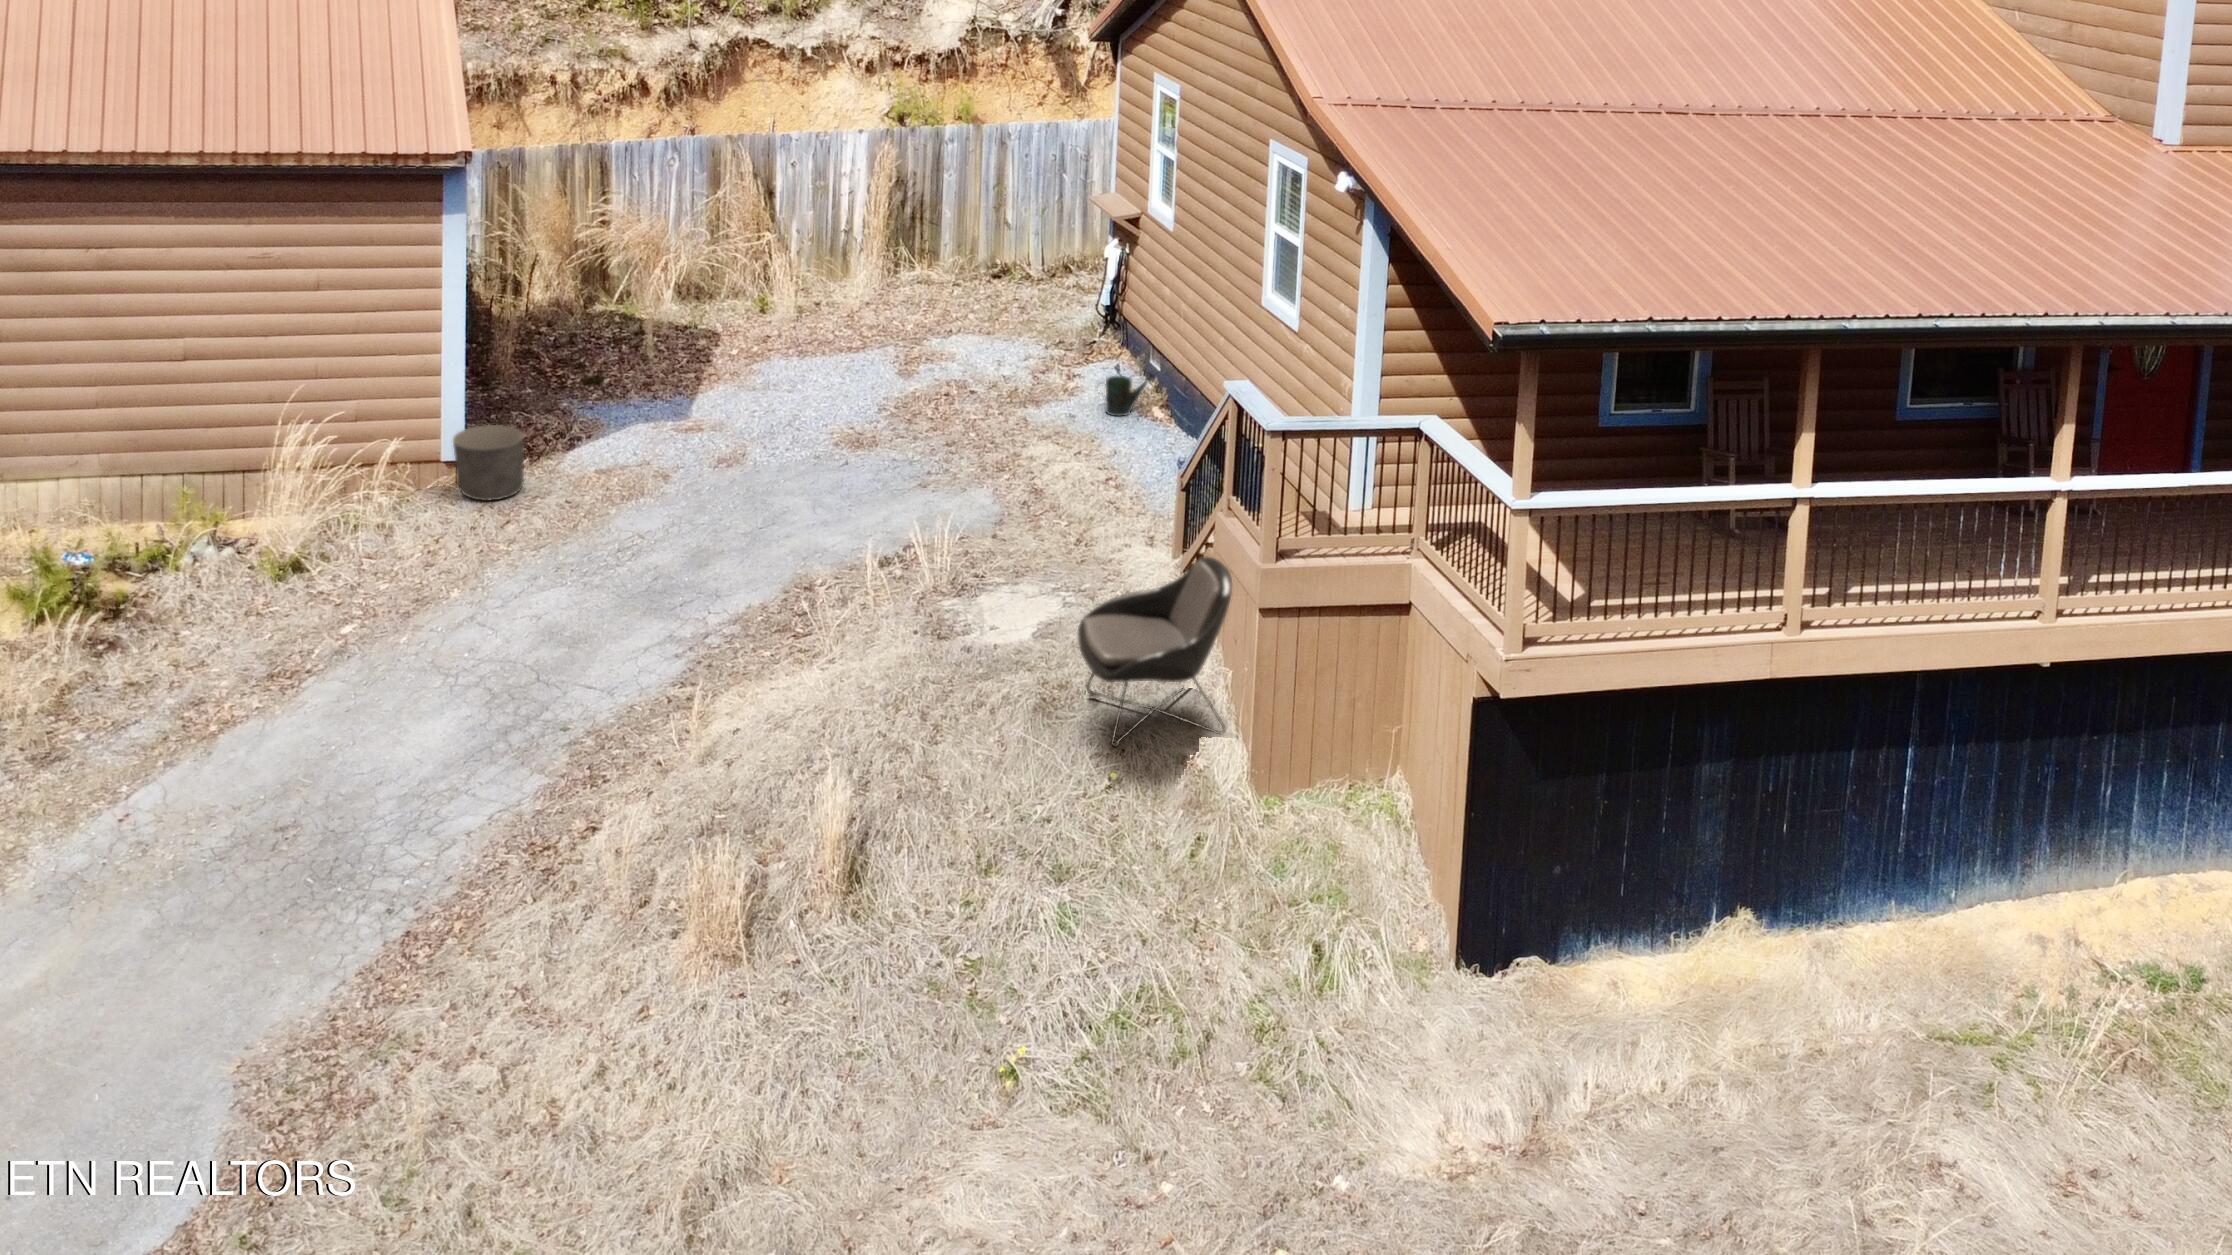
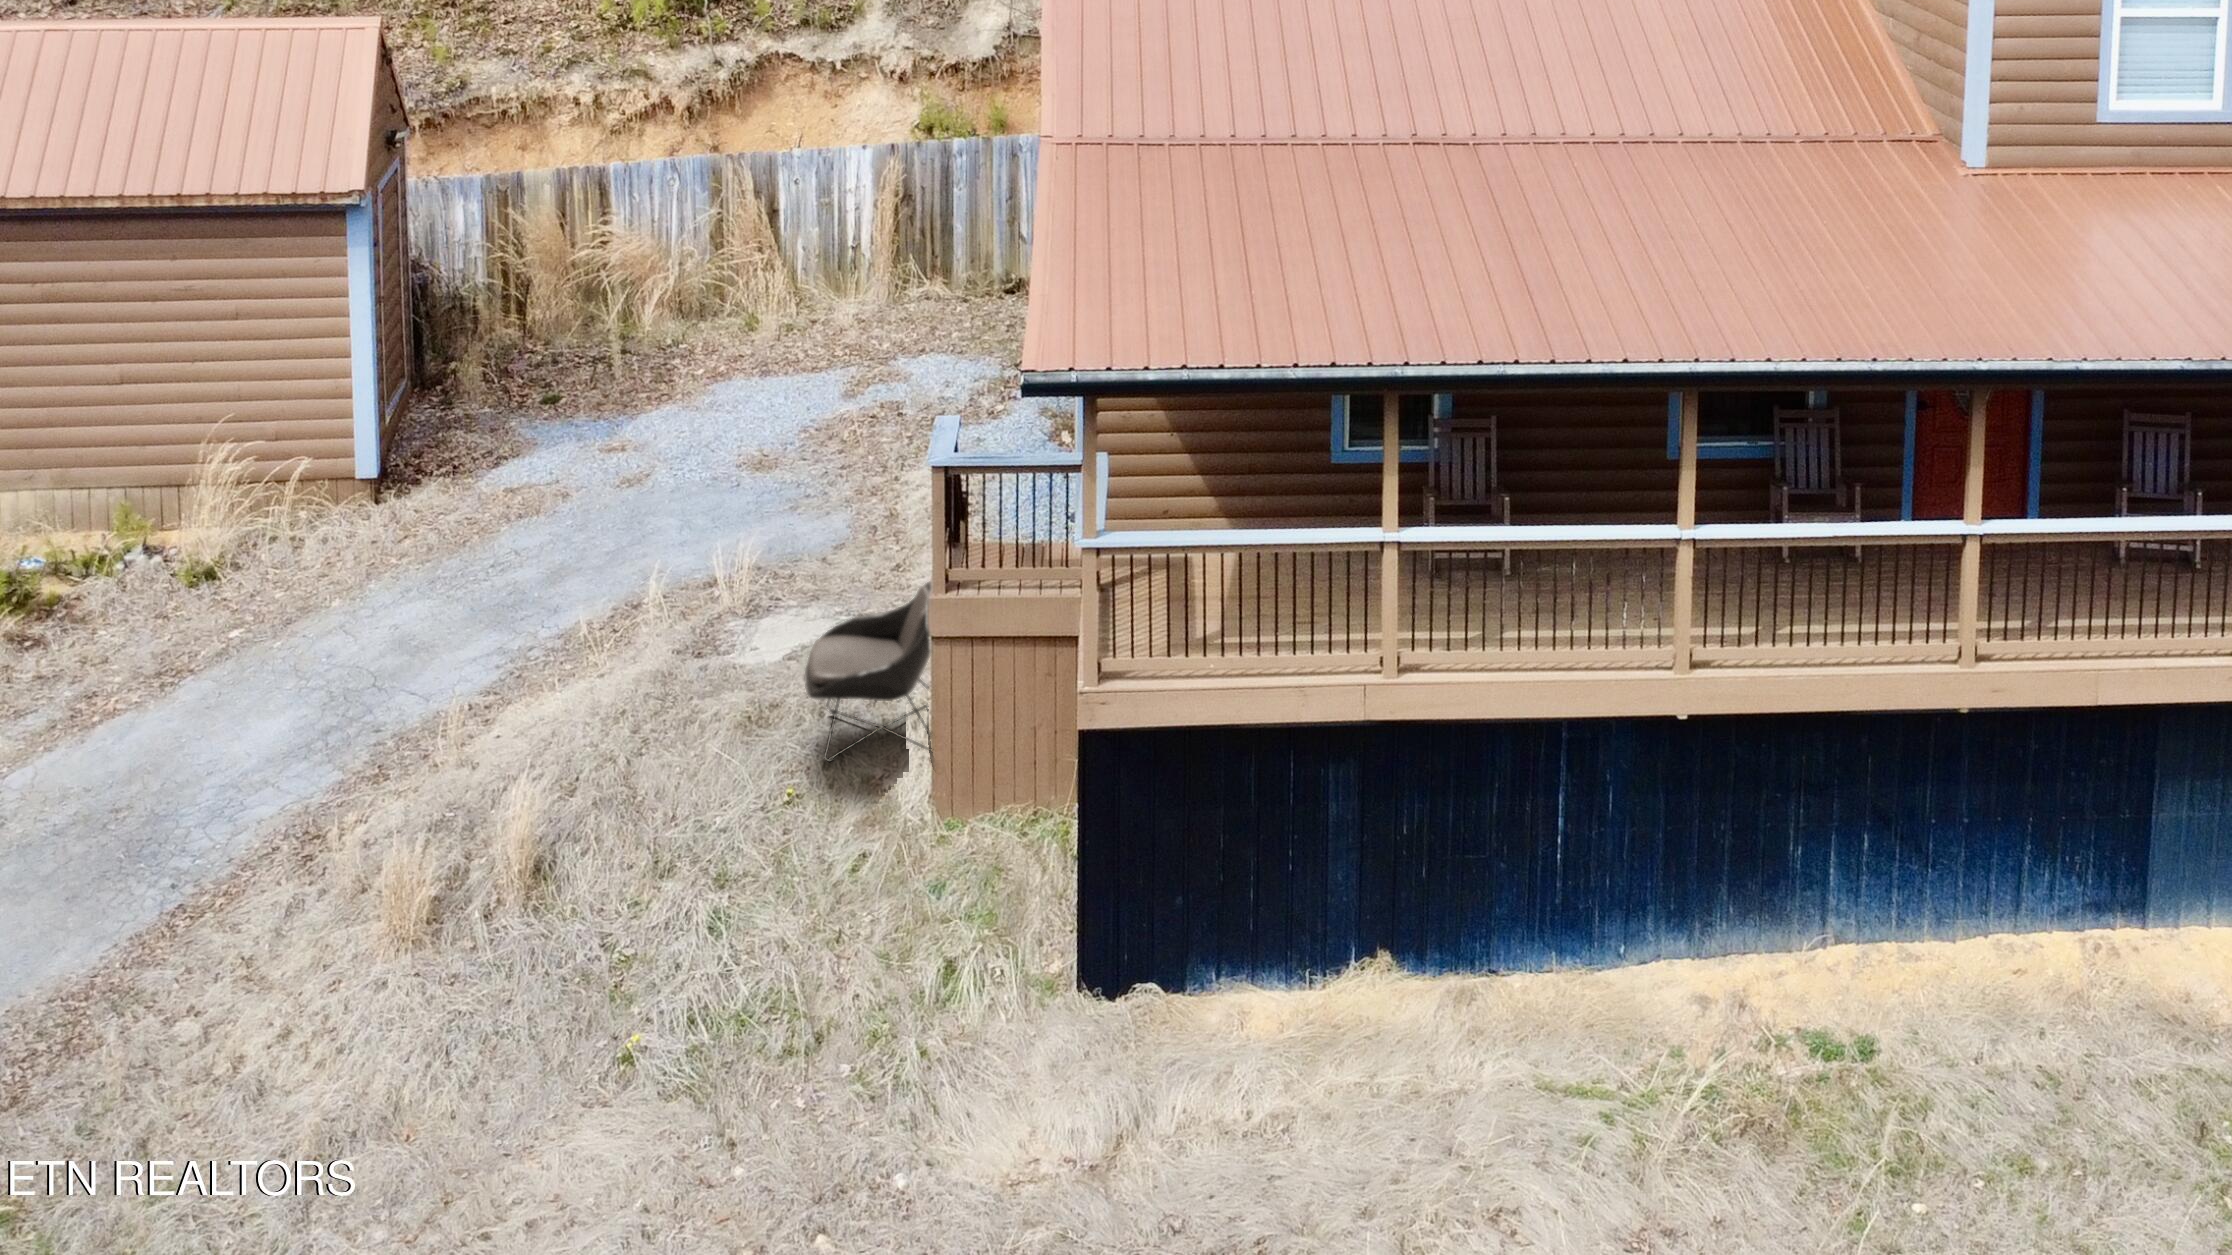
watering can: present [1102,373,1154,416] -> none [1008,395,1068,440]
planter: present [453,425,524,501] -> none [361,448,431,519]

